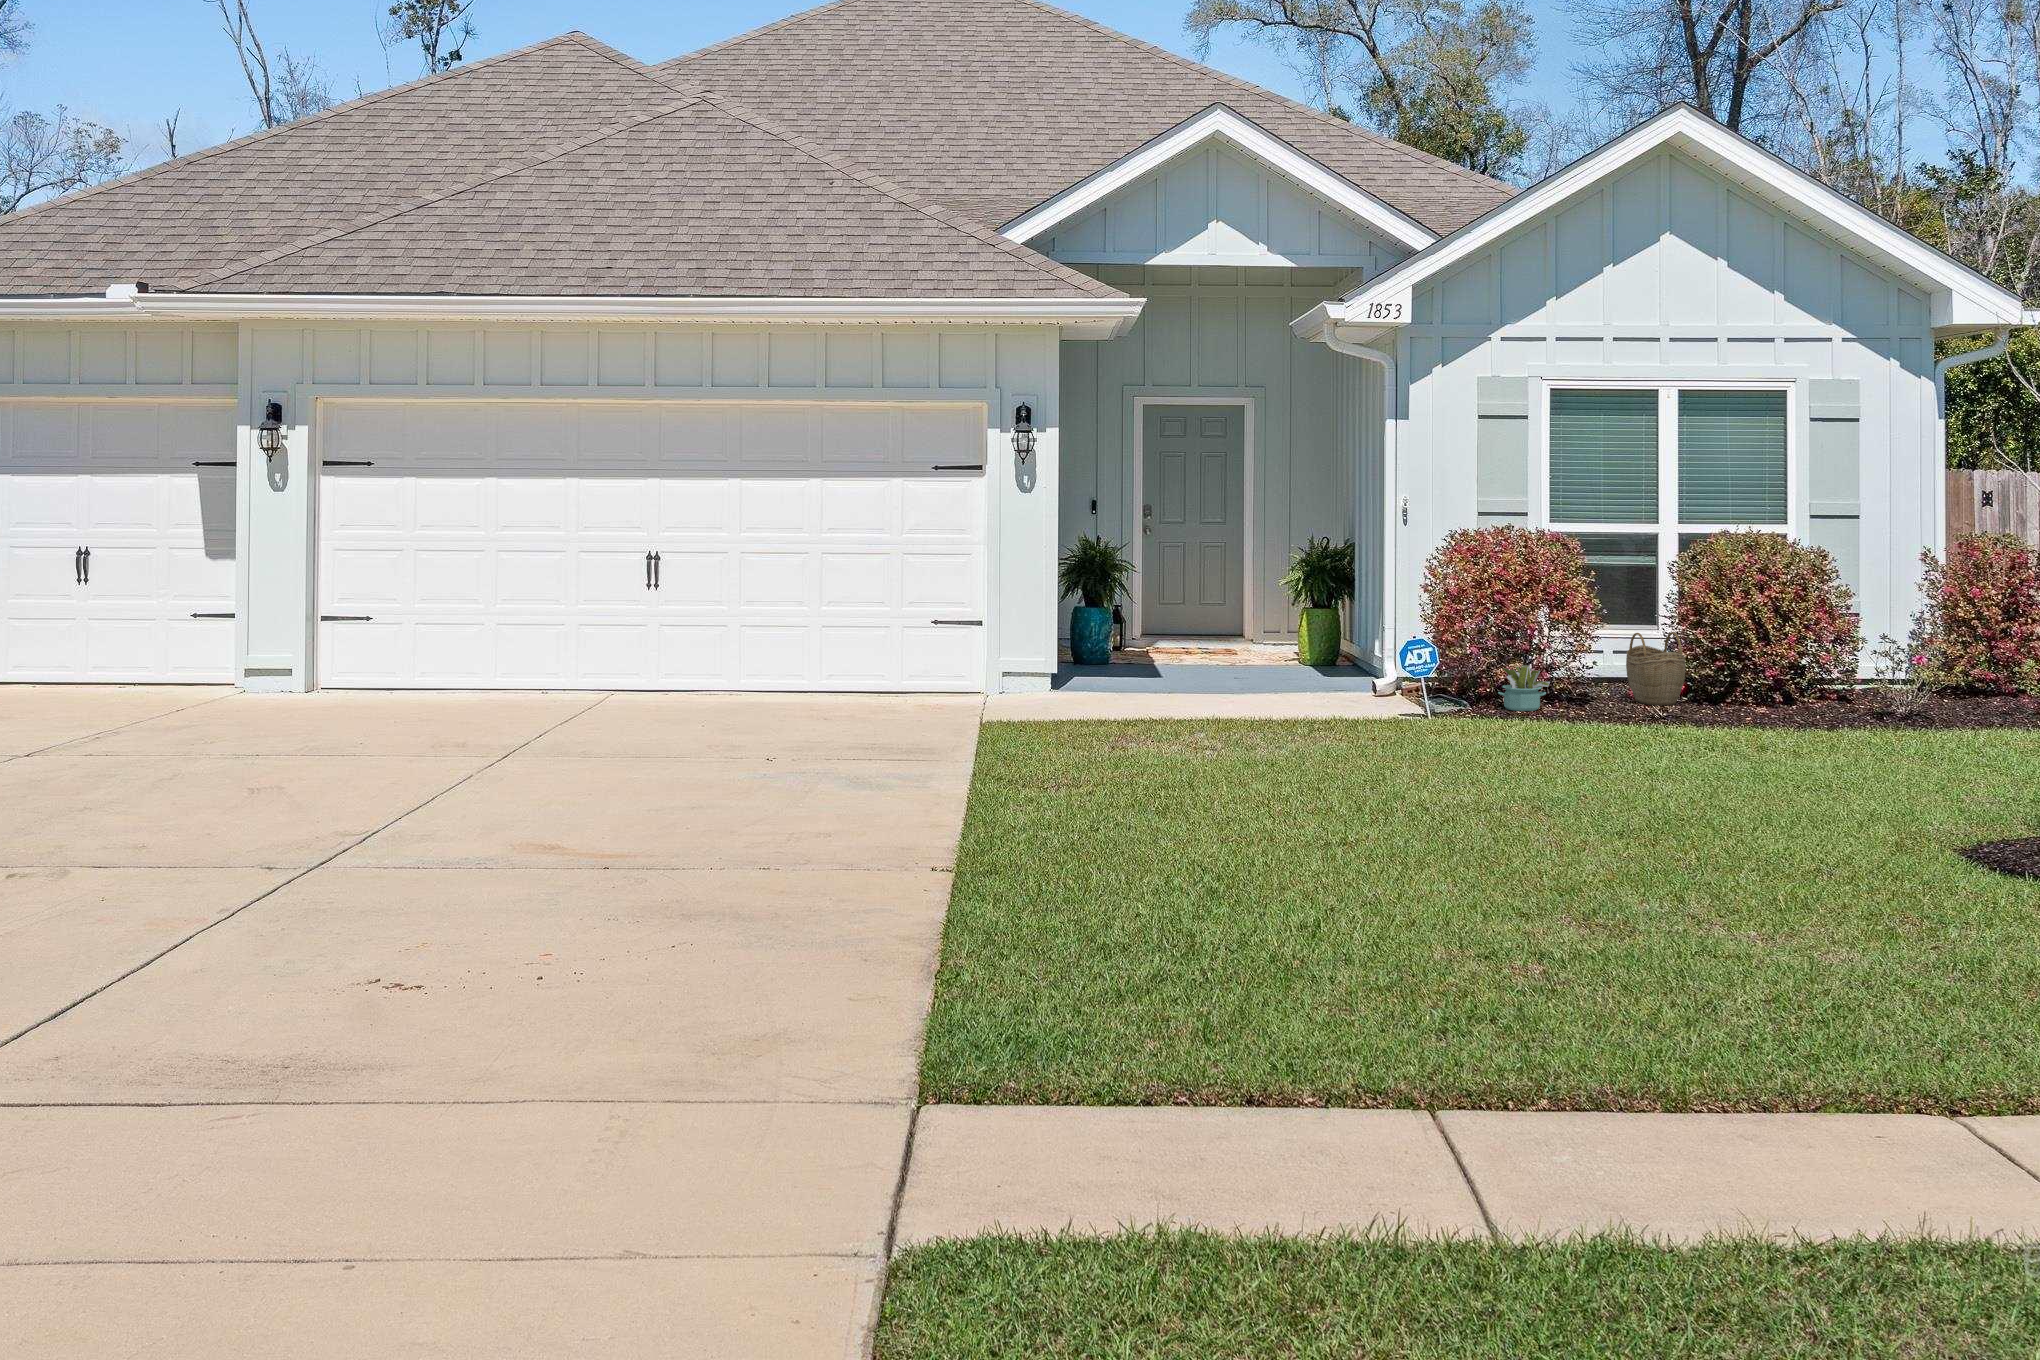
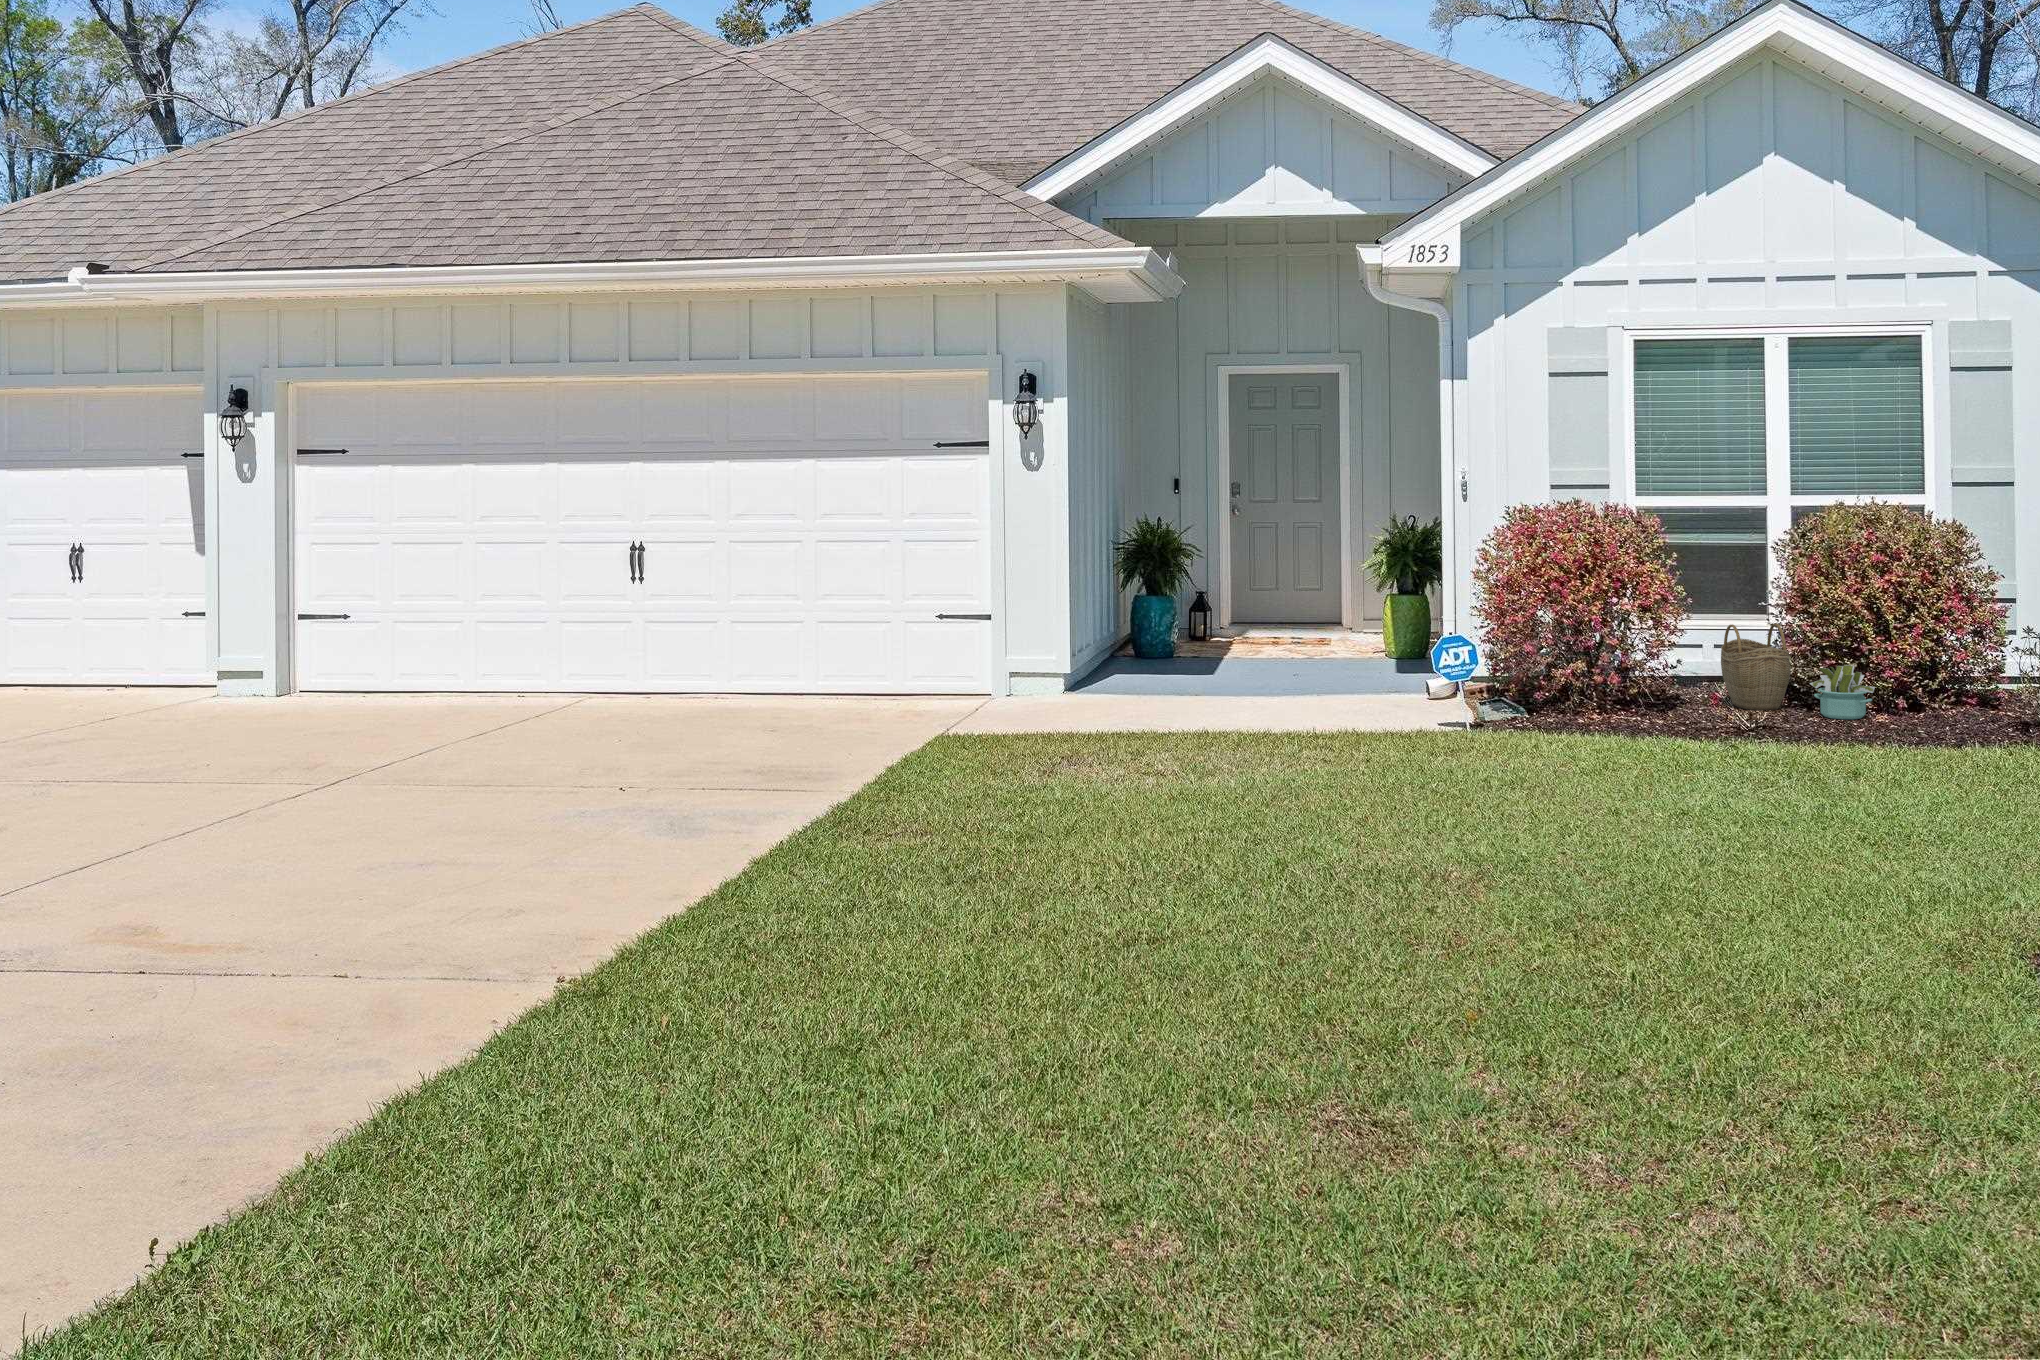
decorative plant: present [1498,666,1550,711] -> present [1810,665,1875,720]

